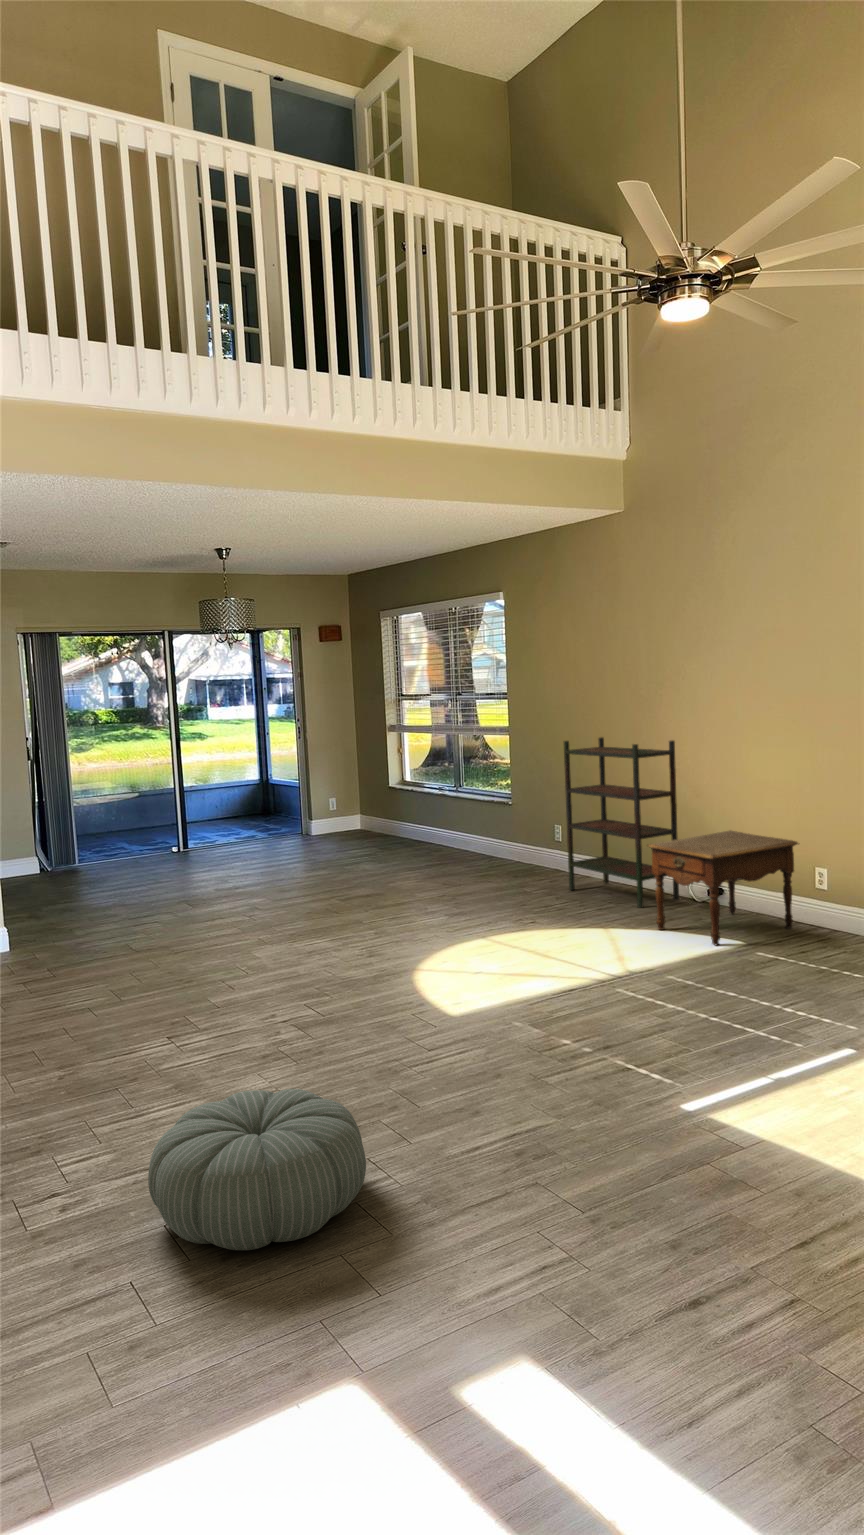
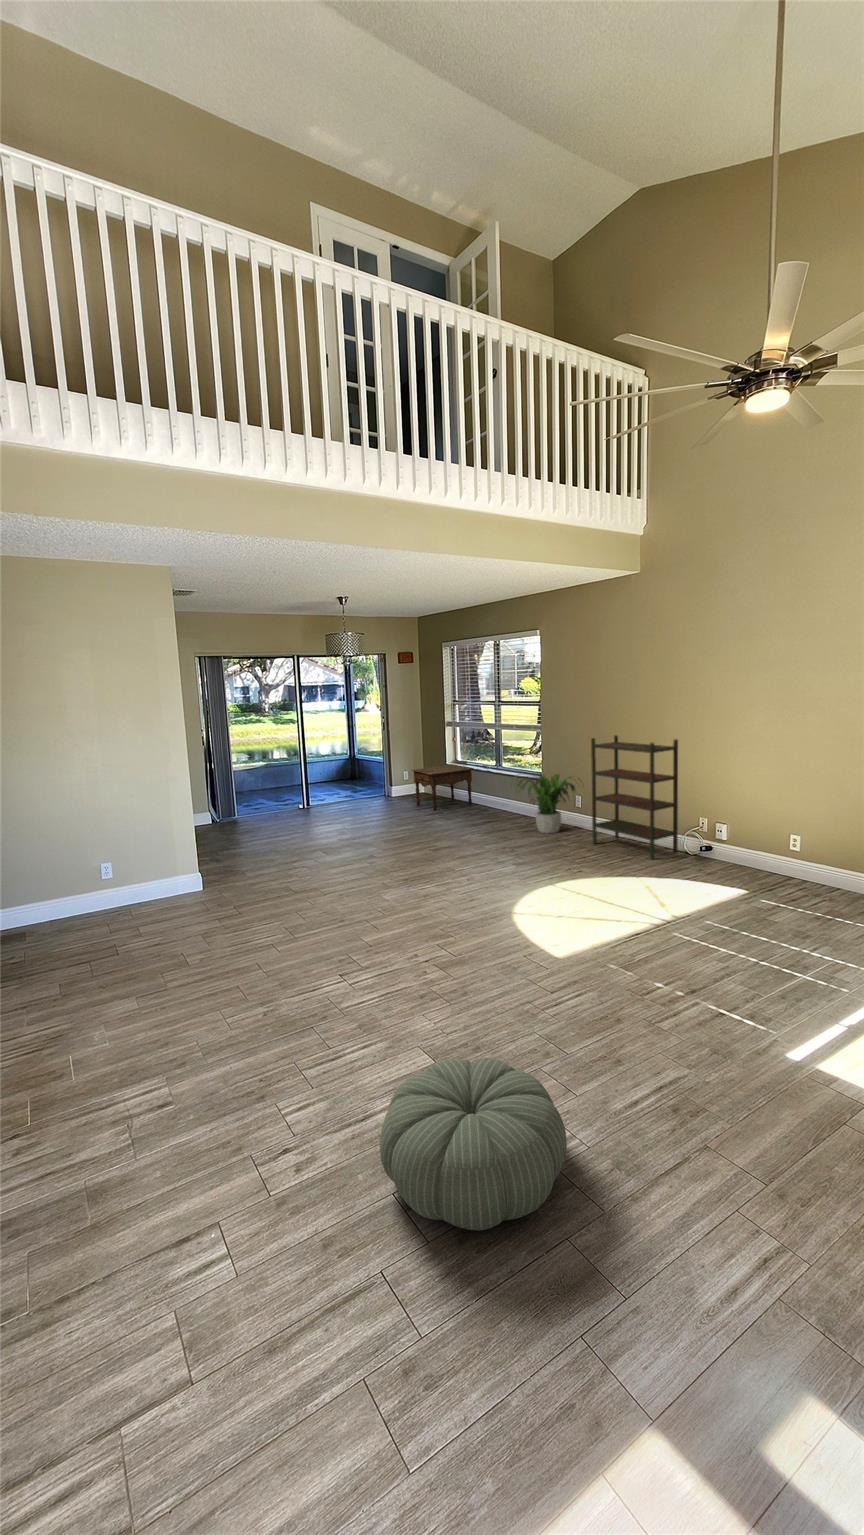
potted plant: none [461,795,564,878] -> present [515,774,575,833]
side table: present [647,830,798,945] -> present [412,764,473,811]

